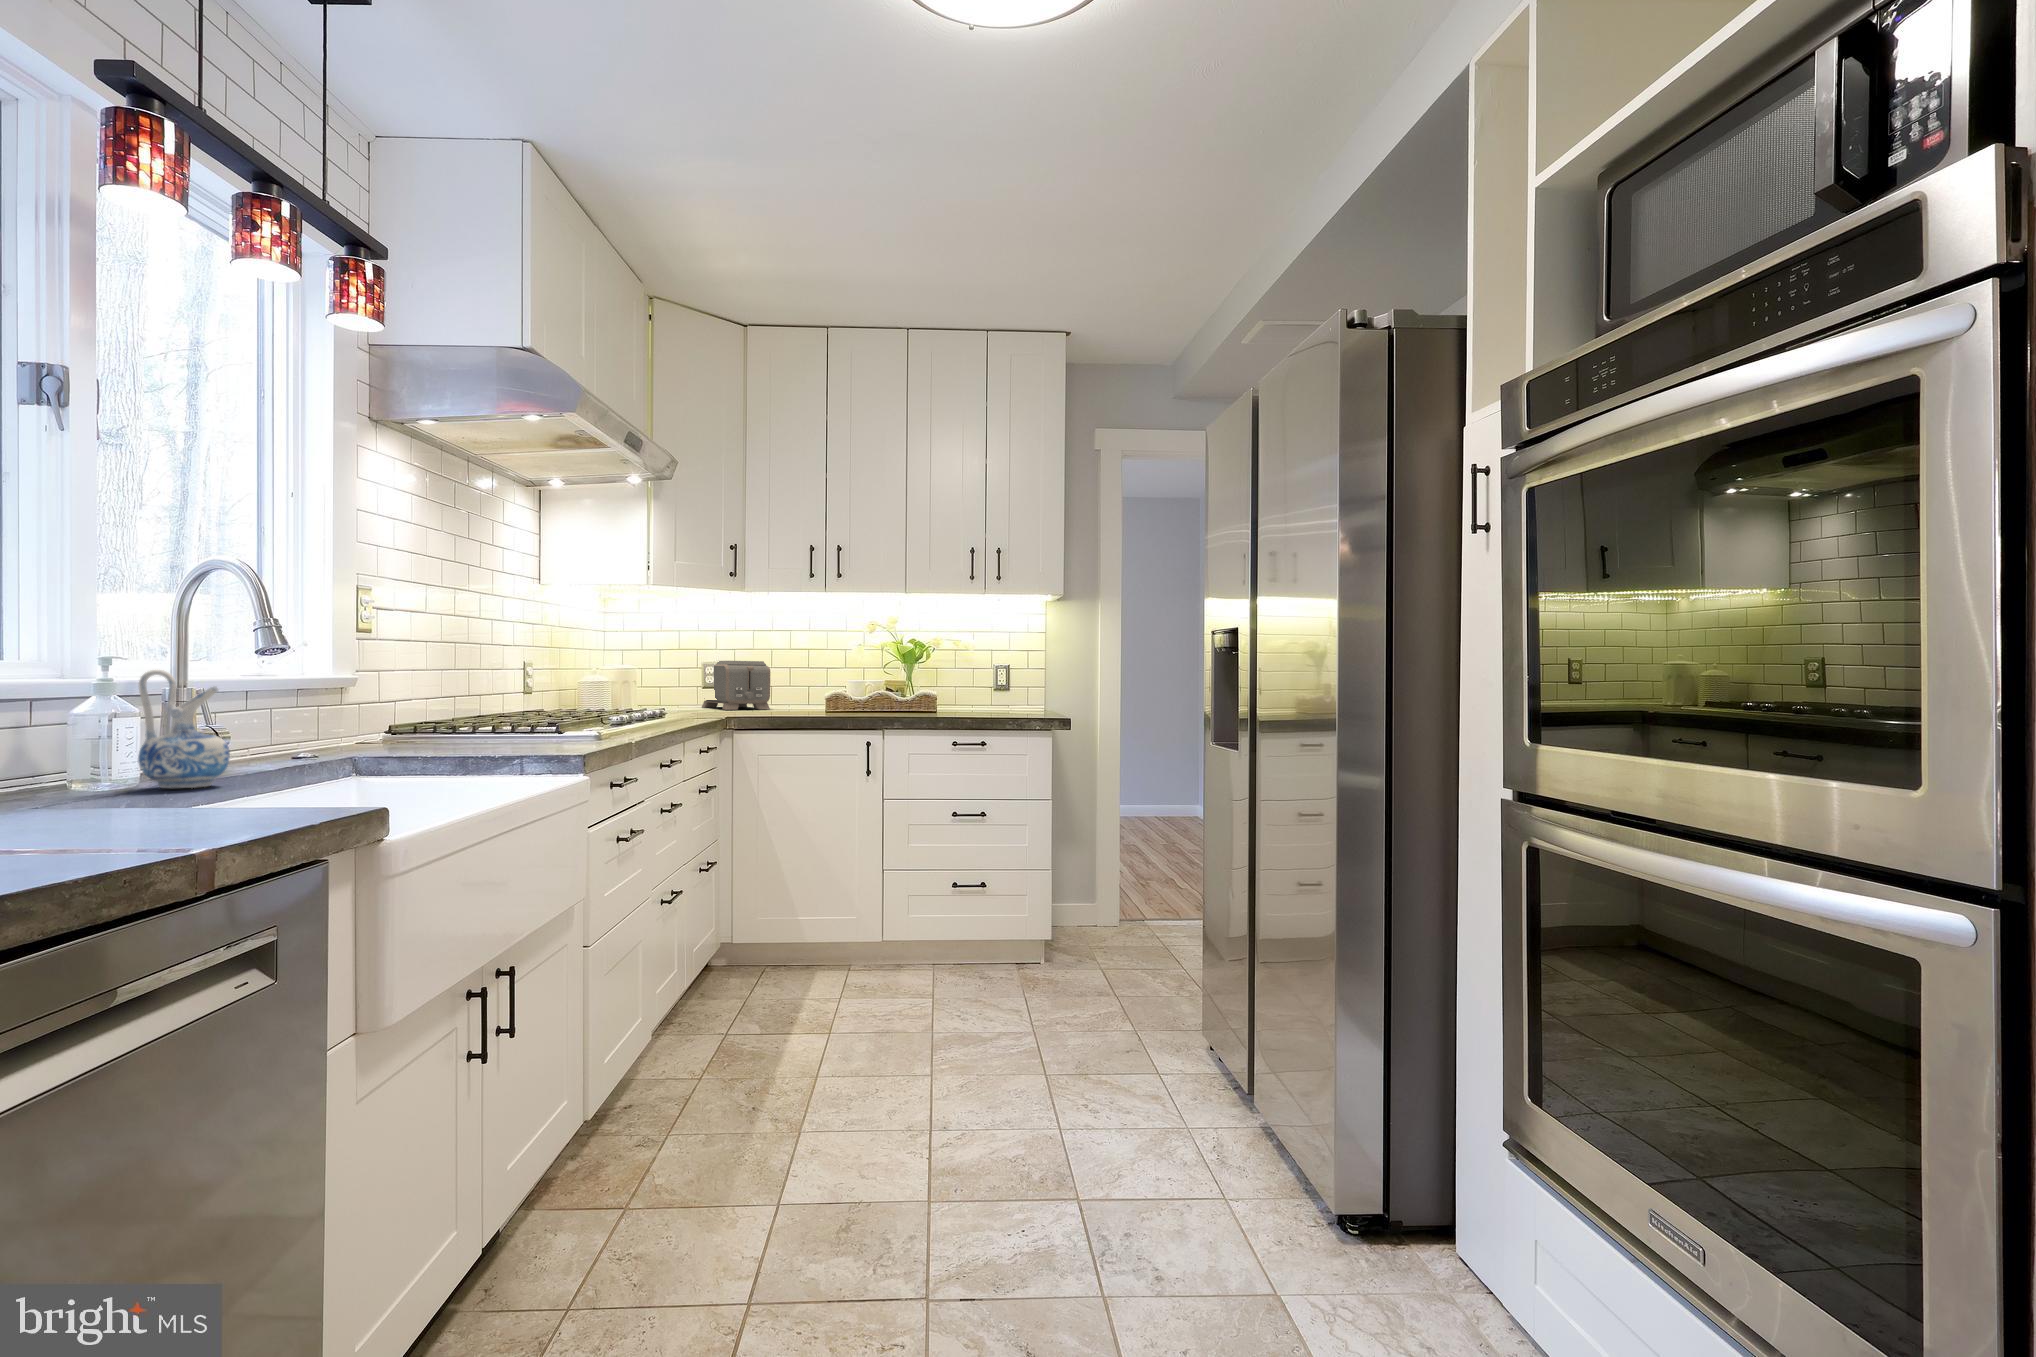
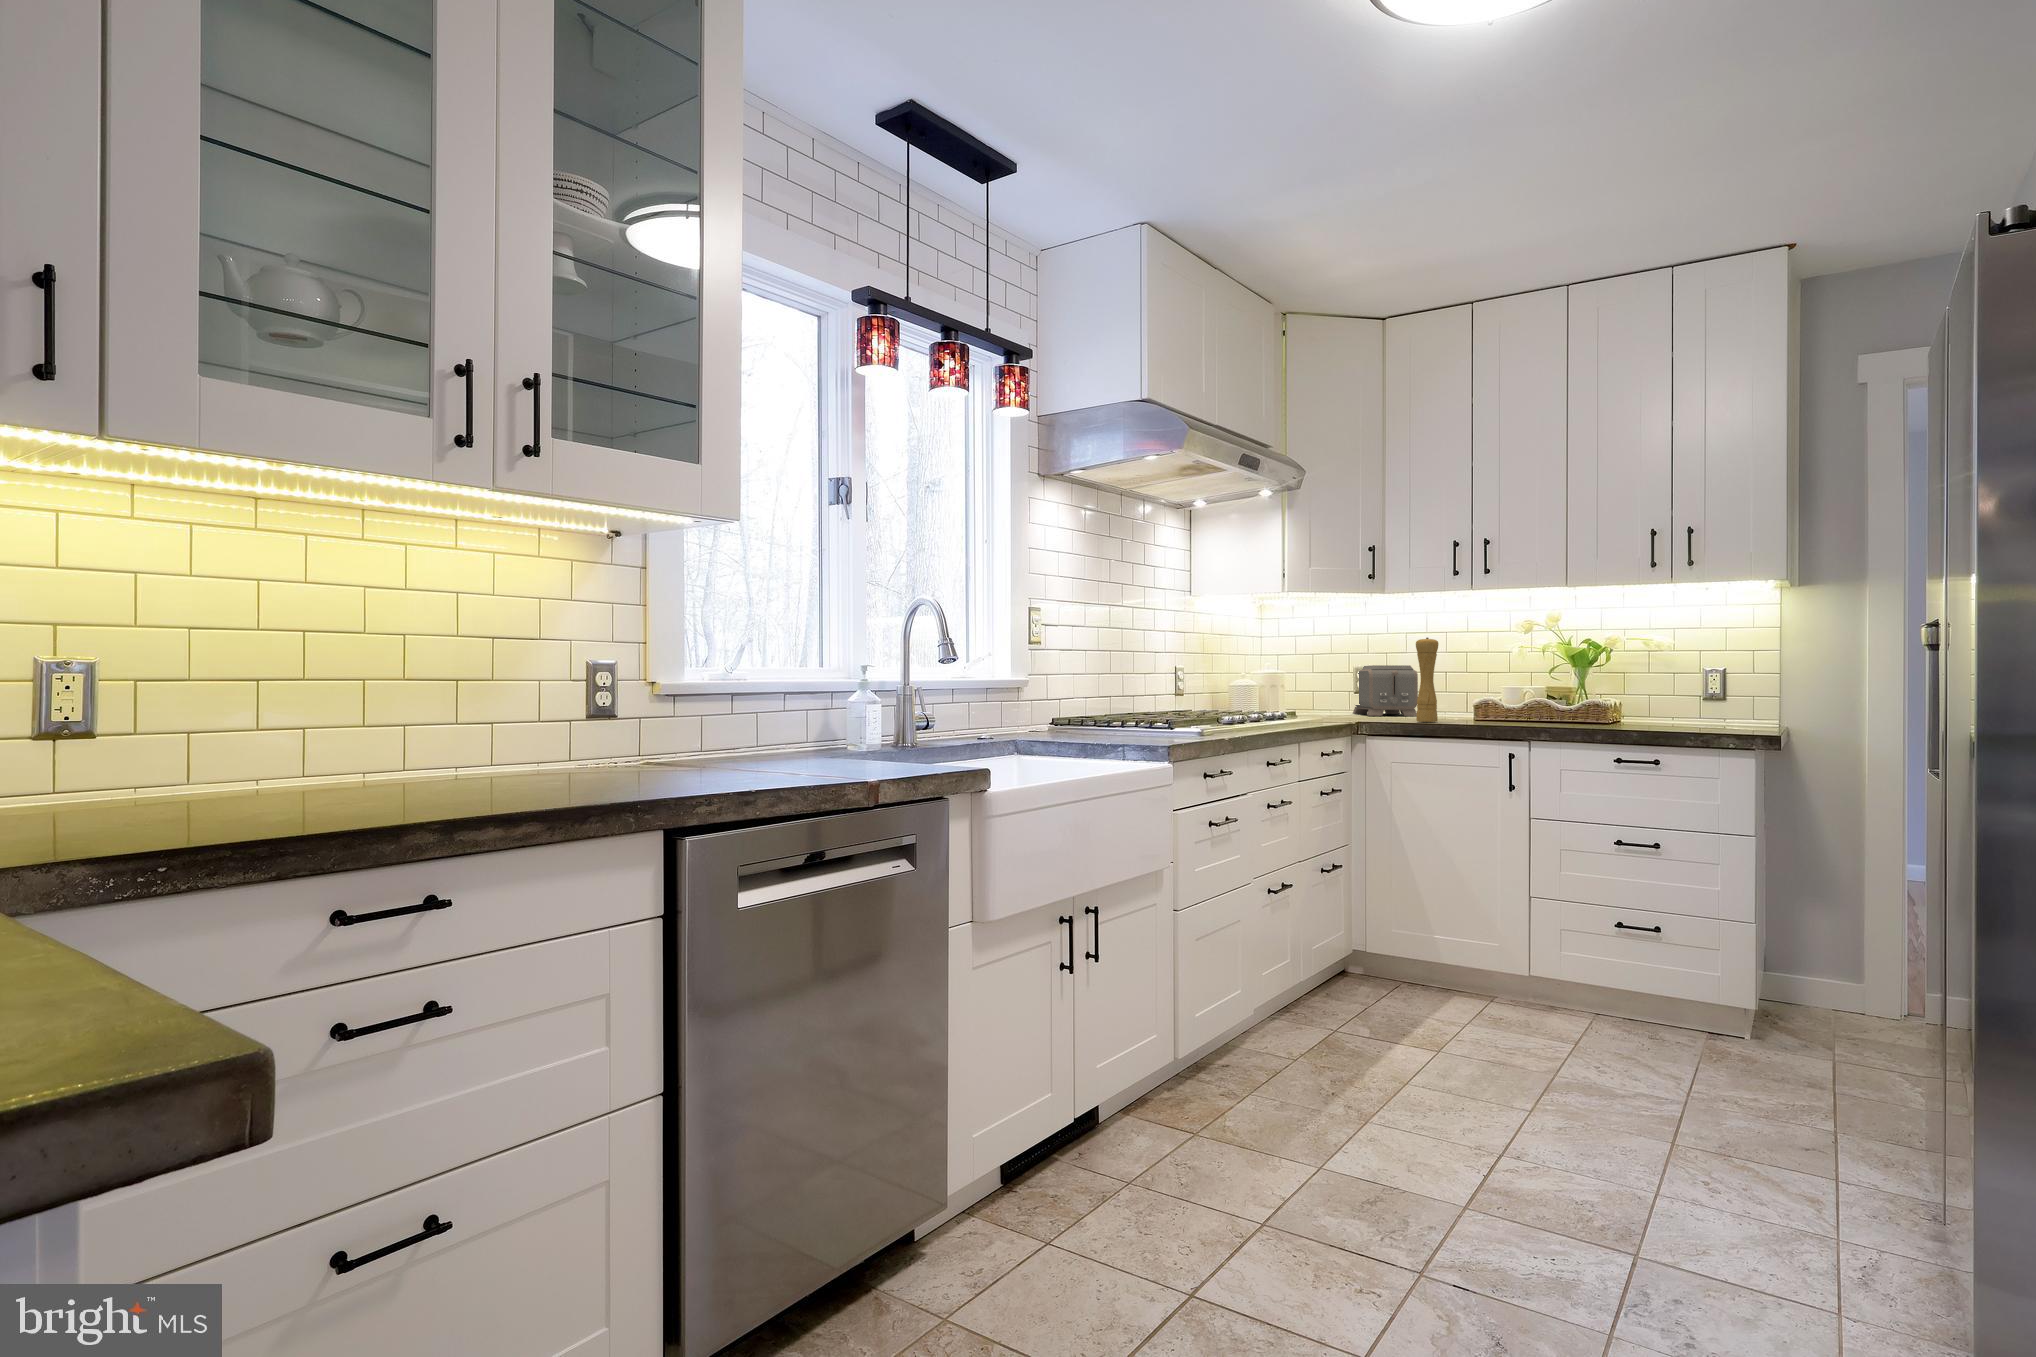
pepper mill: none [786,636,807,716] -> present [1416,638,1438,722]
ceramic pitcher: present [138,670,230,788] -> none [872,673,918,751]

